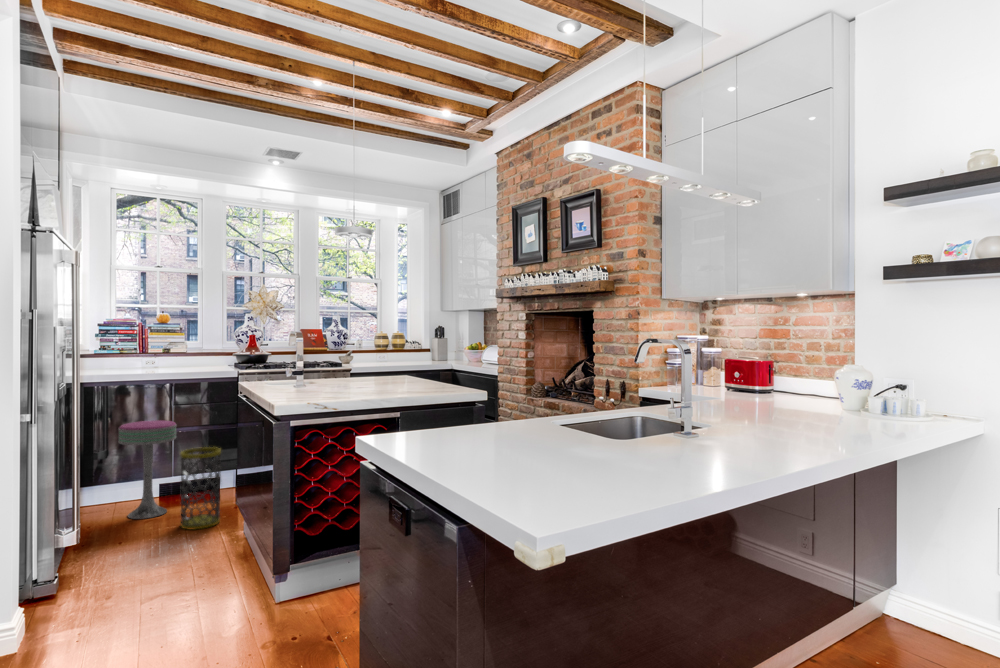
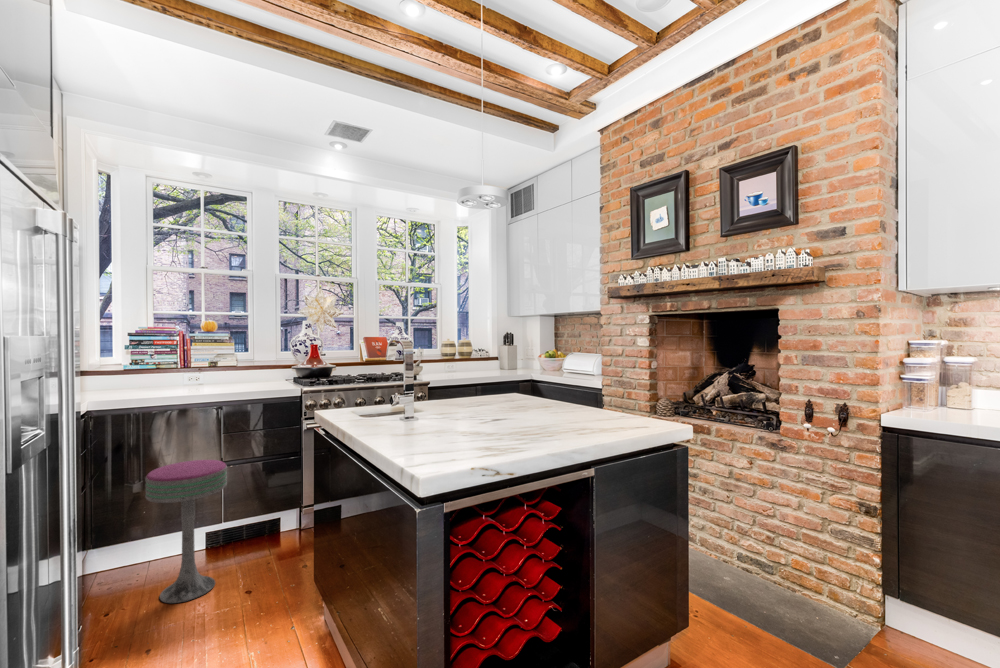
trash can: present [180,447,221,529] -> none [234,500,291,627]

